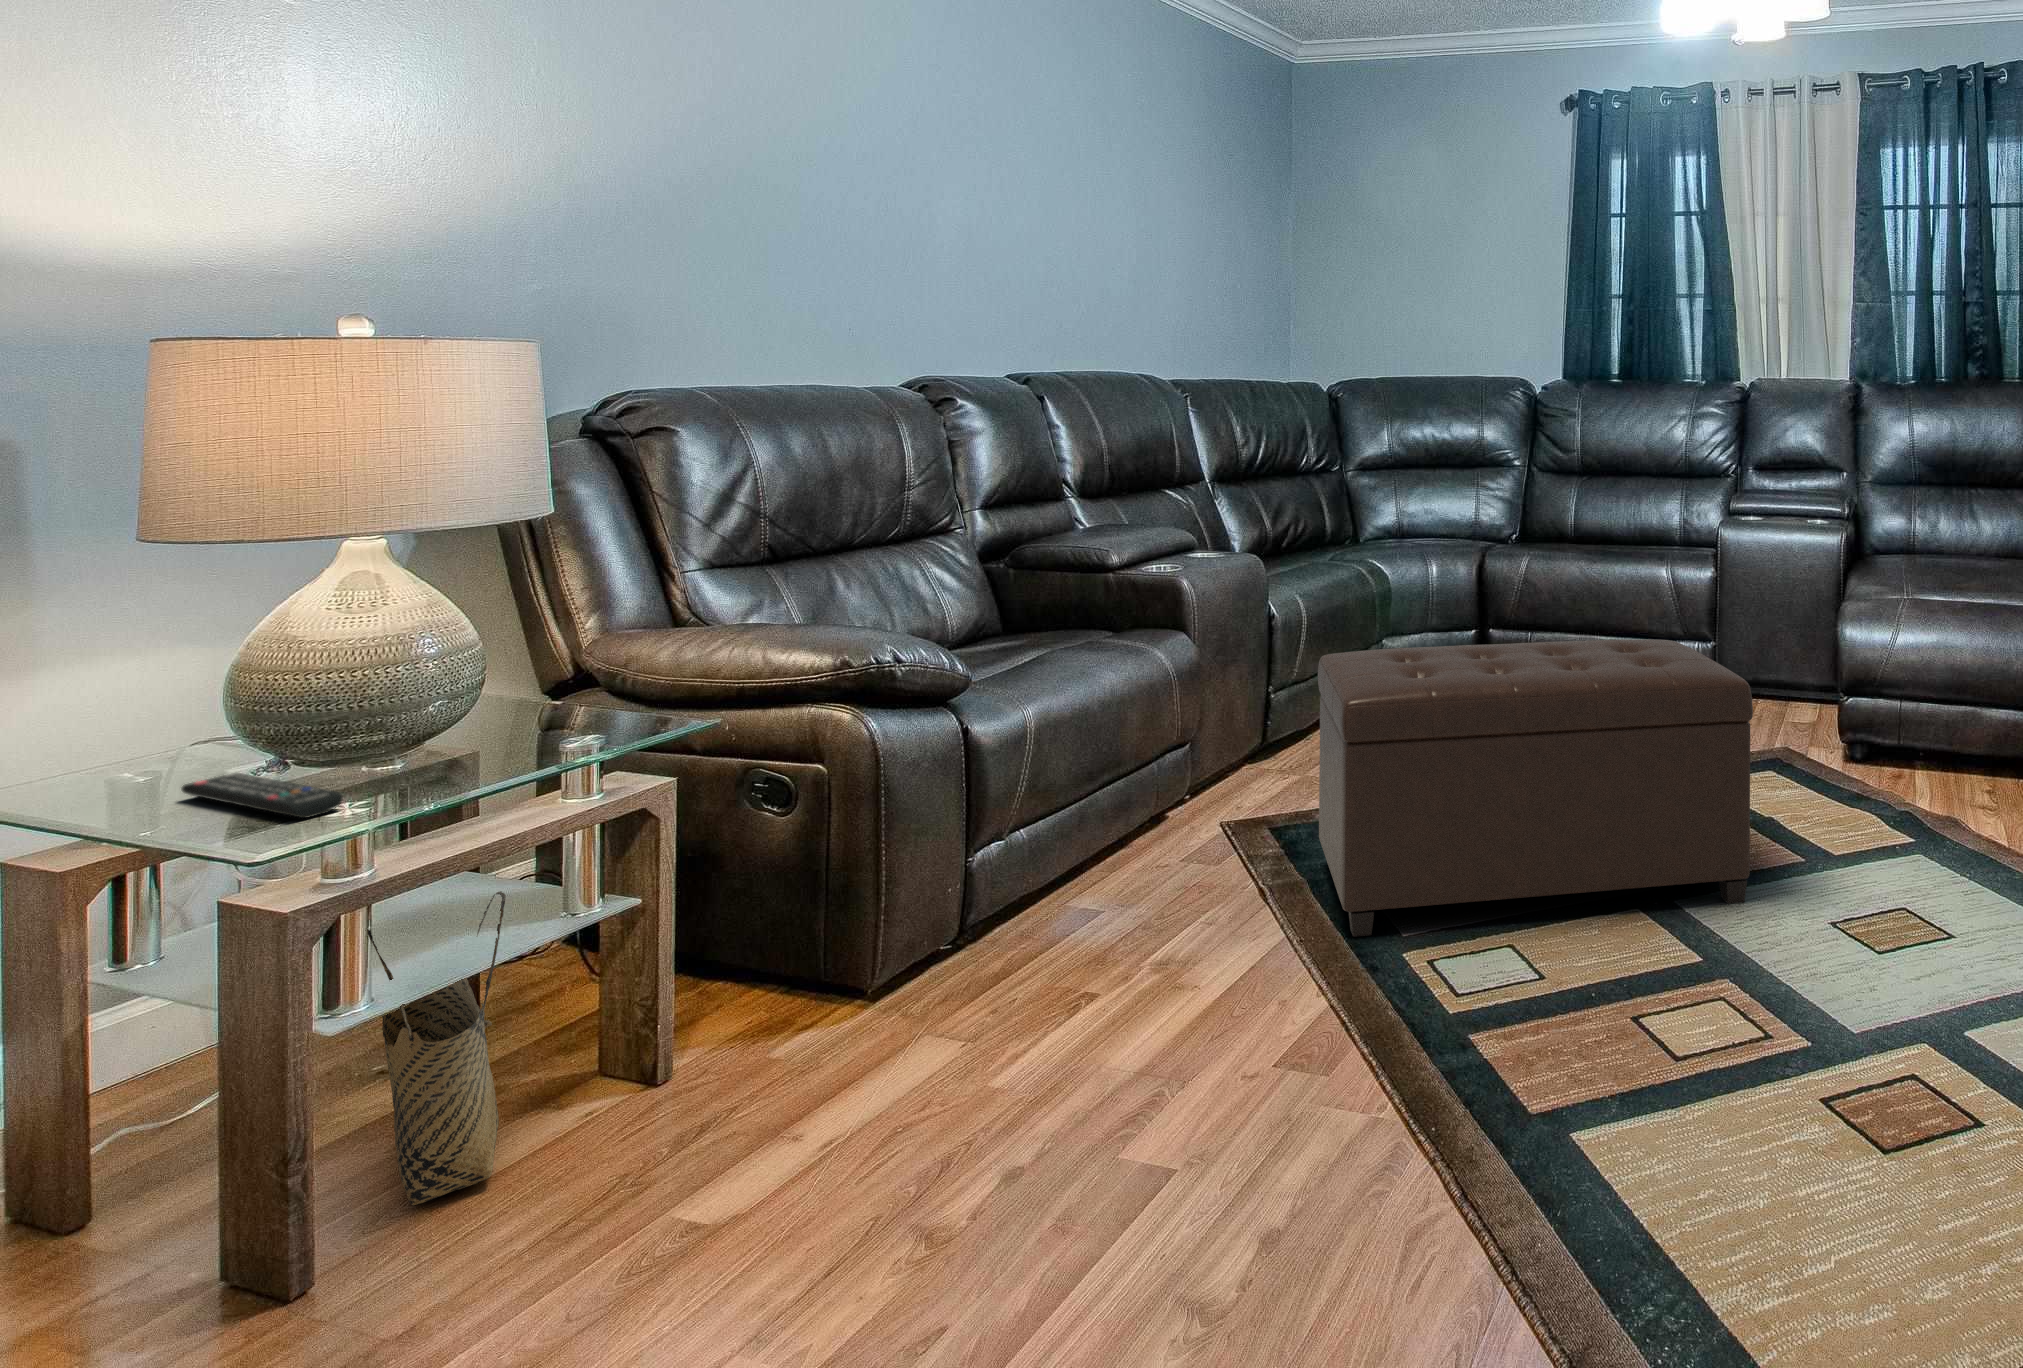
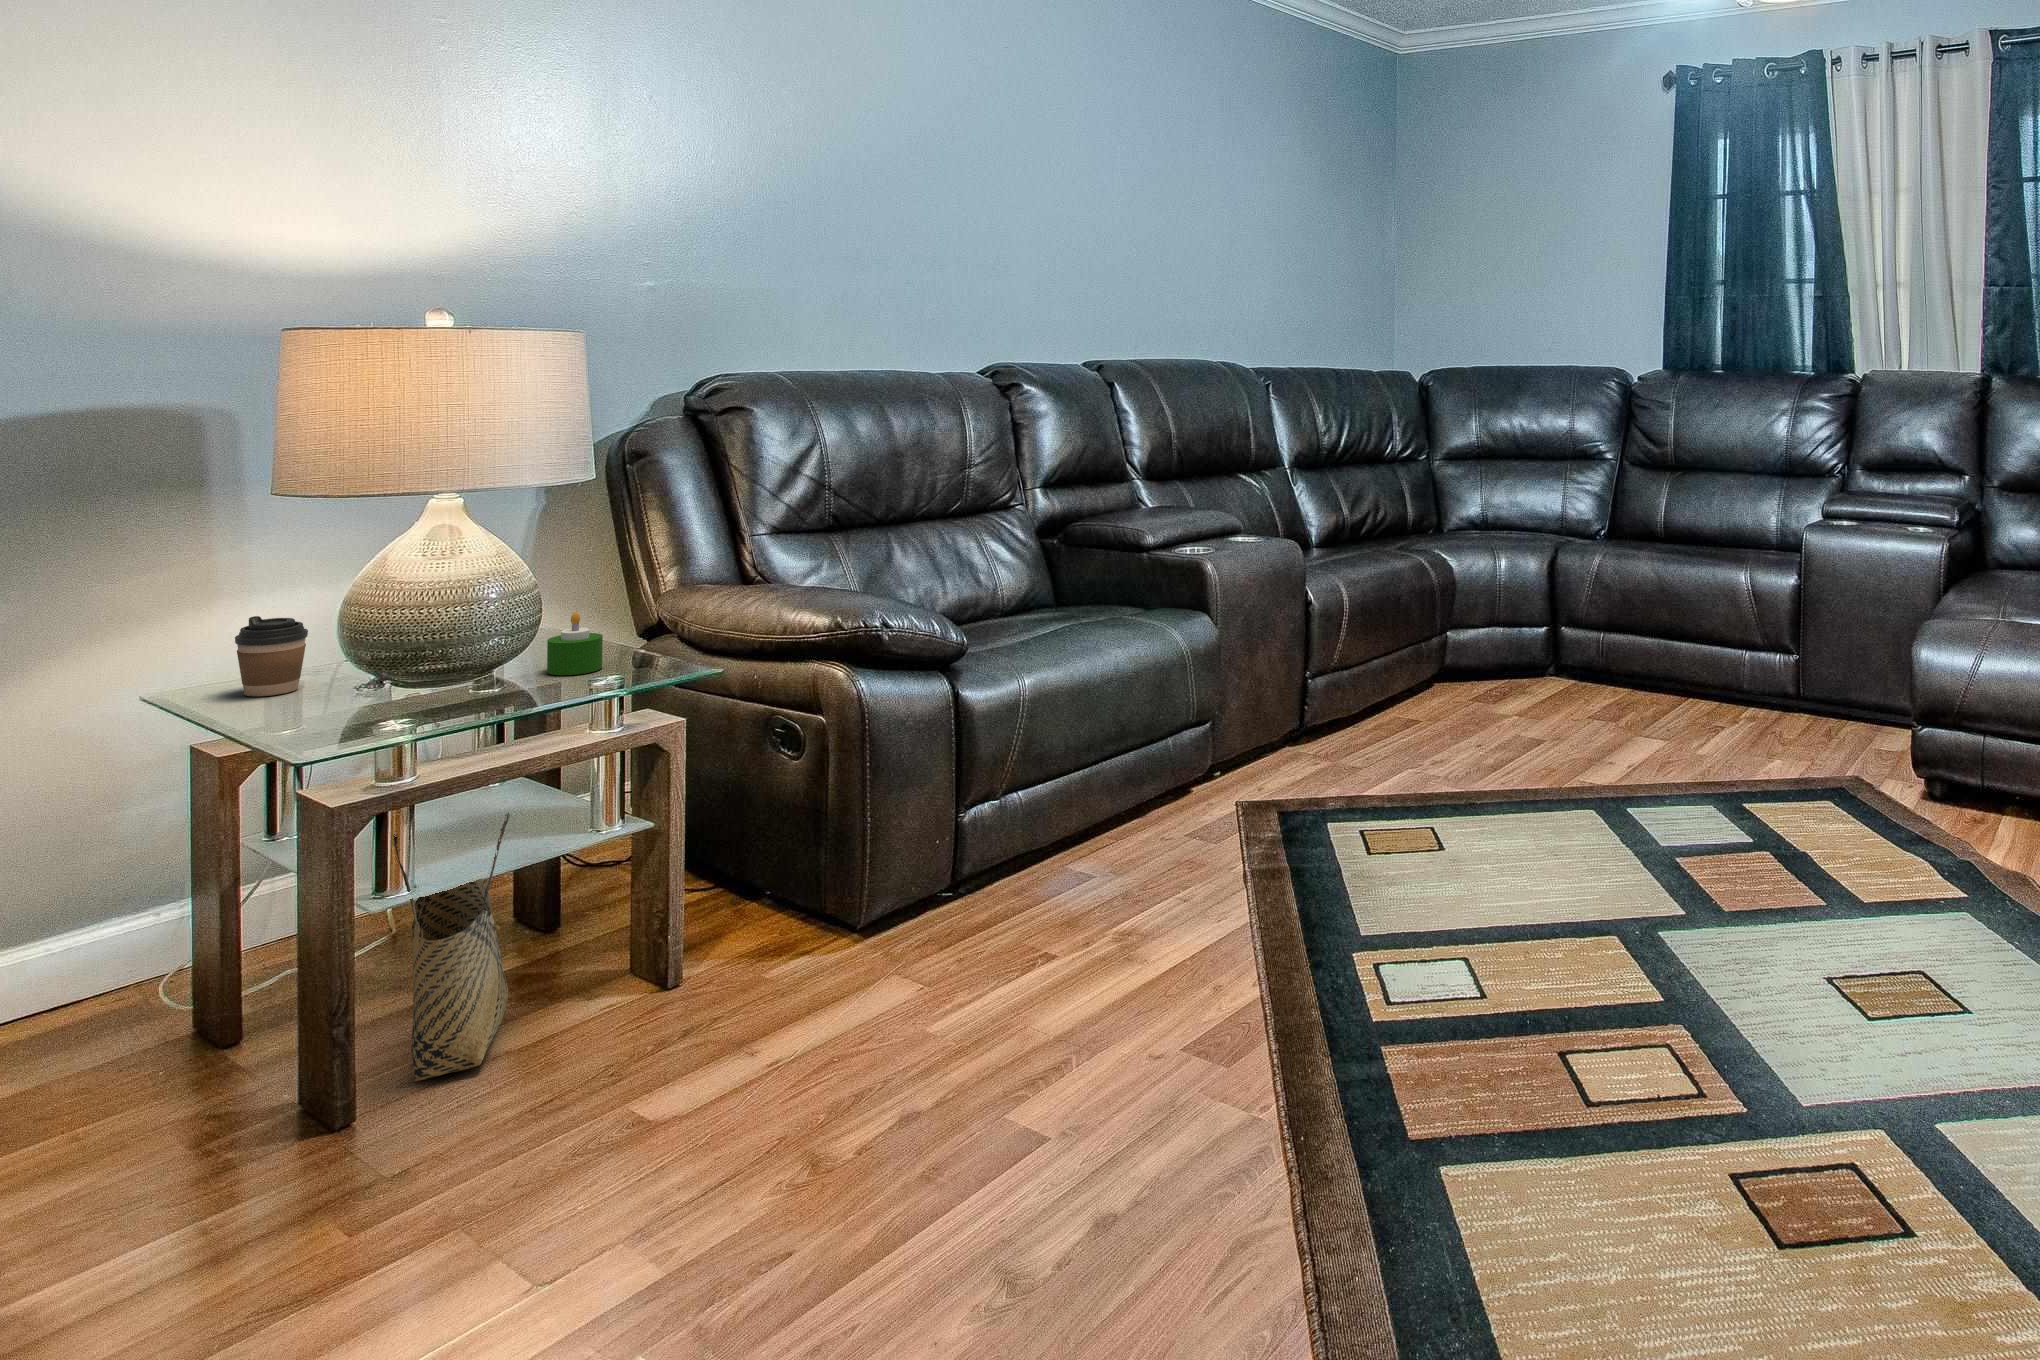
ottoman: present [1318,639,1753,937] -> none [1306,644,1752,941]
candle: none [509,663,574,735] -> present [547,612,603,675]
coffee cup: none [116,689,209,784] -> present [235,616,308,696]
remote control: present [181,773,343,818] -> none [264,692,366,736]

